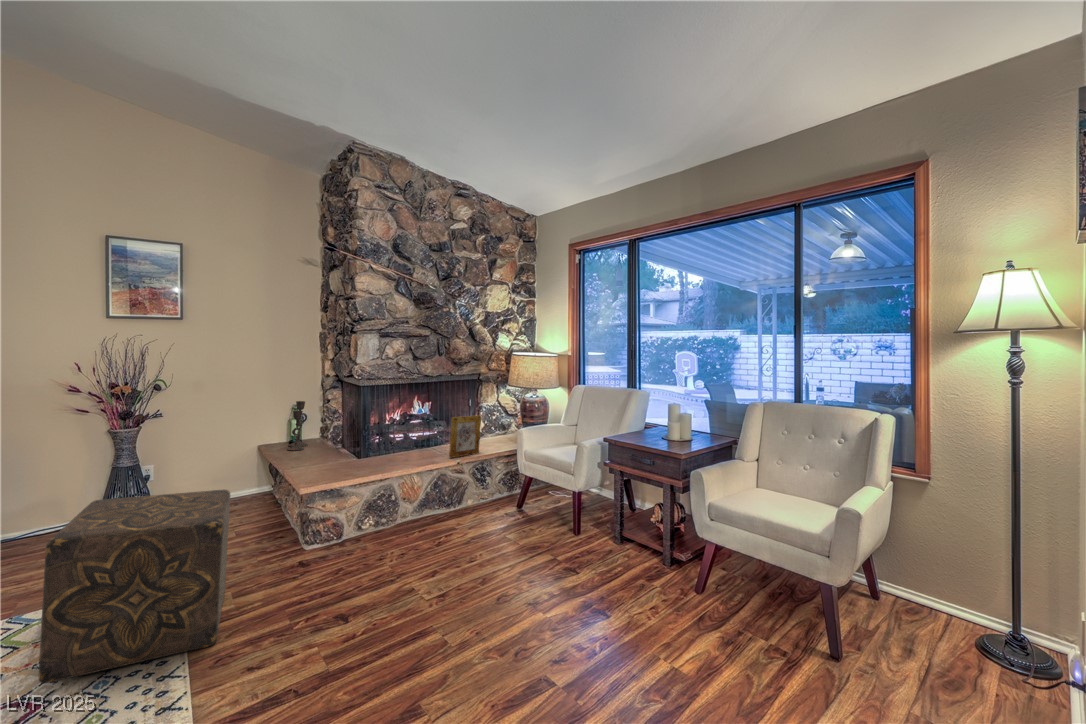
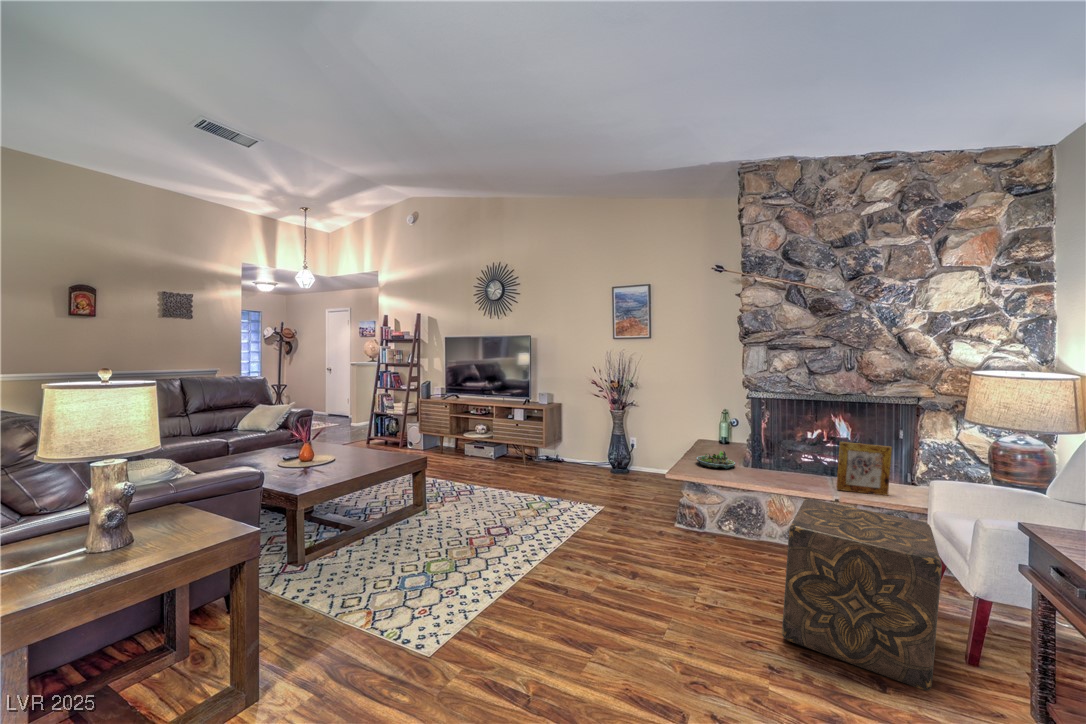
candlestick: present [287,401,308,450] -> none [706,408,729,450]
succulent planter: none [308,445,353,468] -> present [696,450,736,469]
ottoman: present [38,490,230,683] -> present [782,499,942,691]

